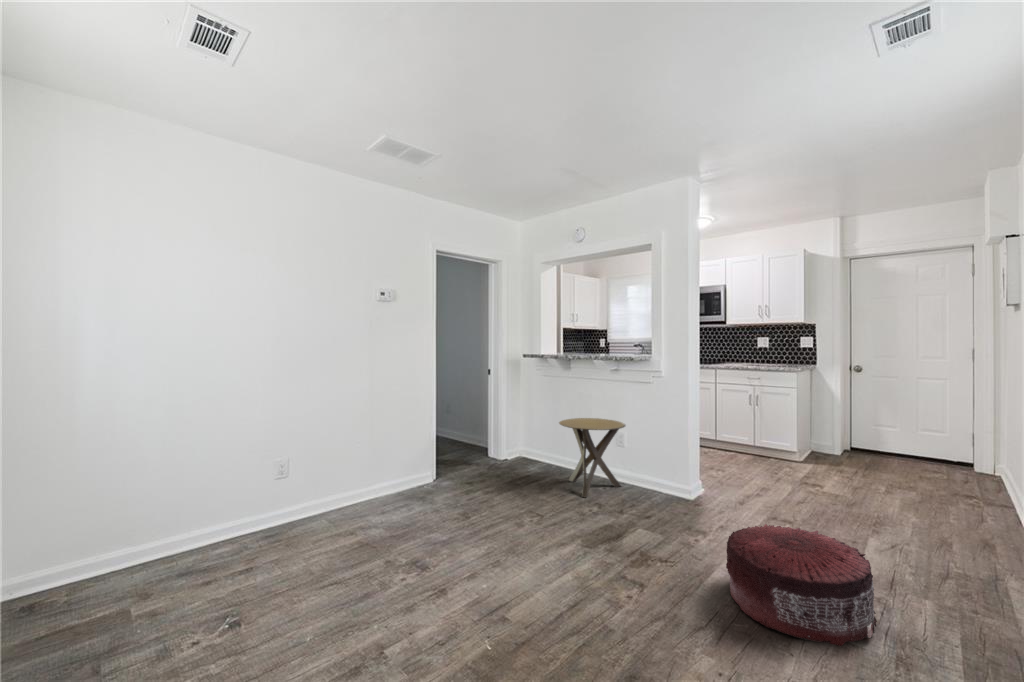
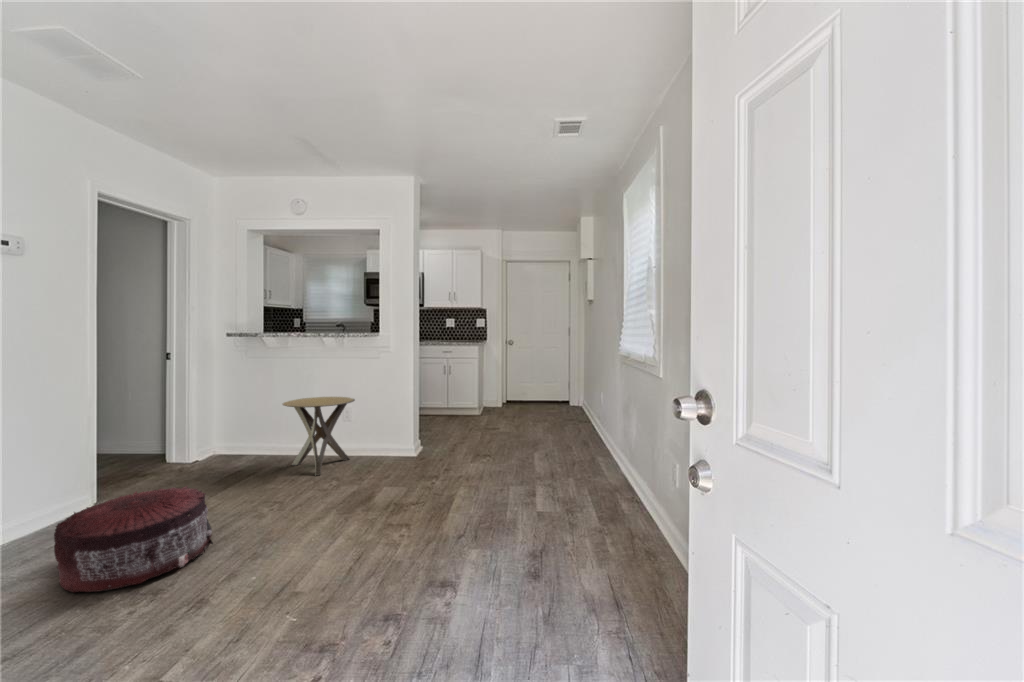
pouf: present [726,524,877,646] -> present [54,486,213,593]

